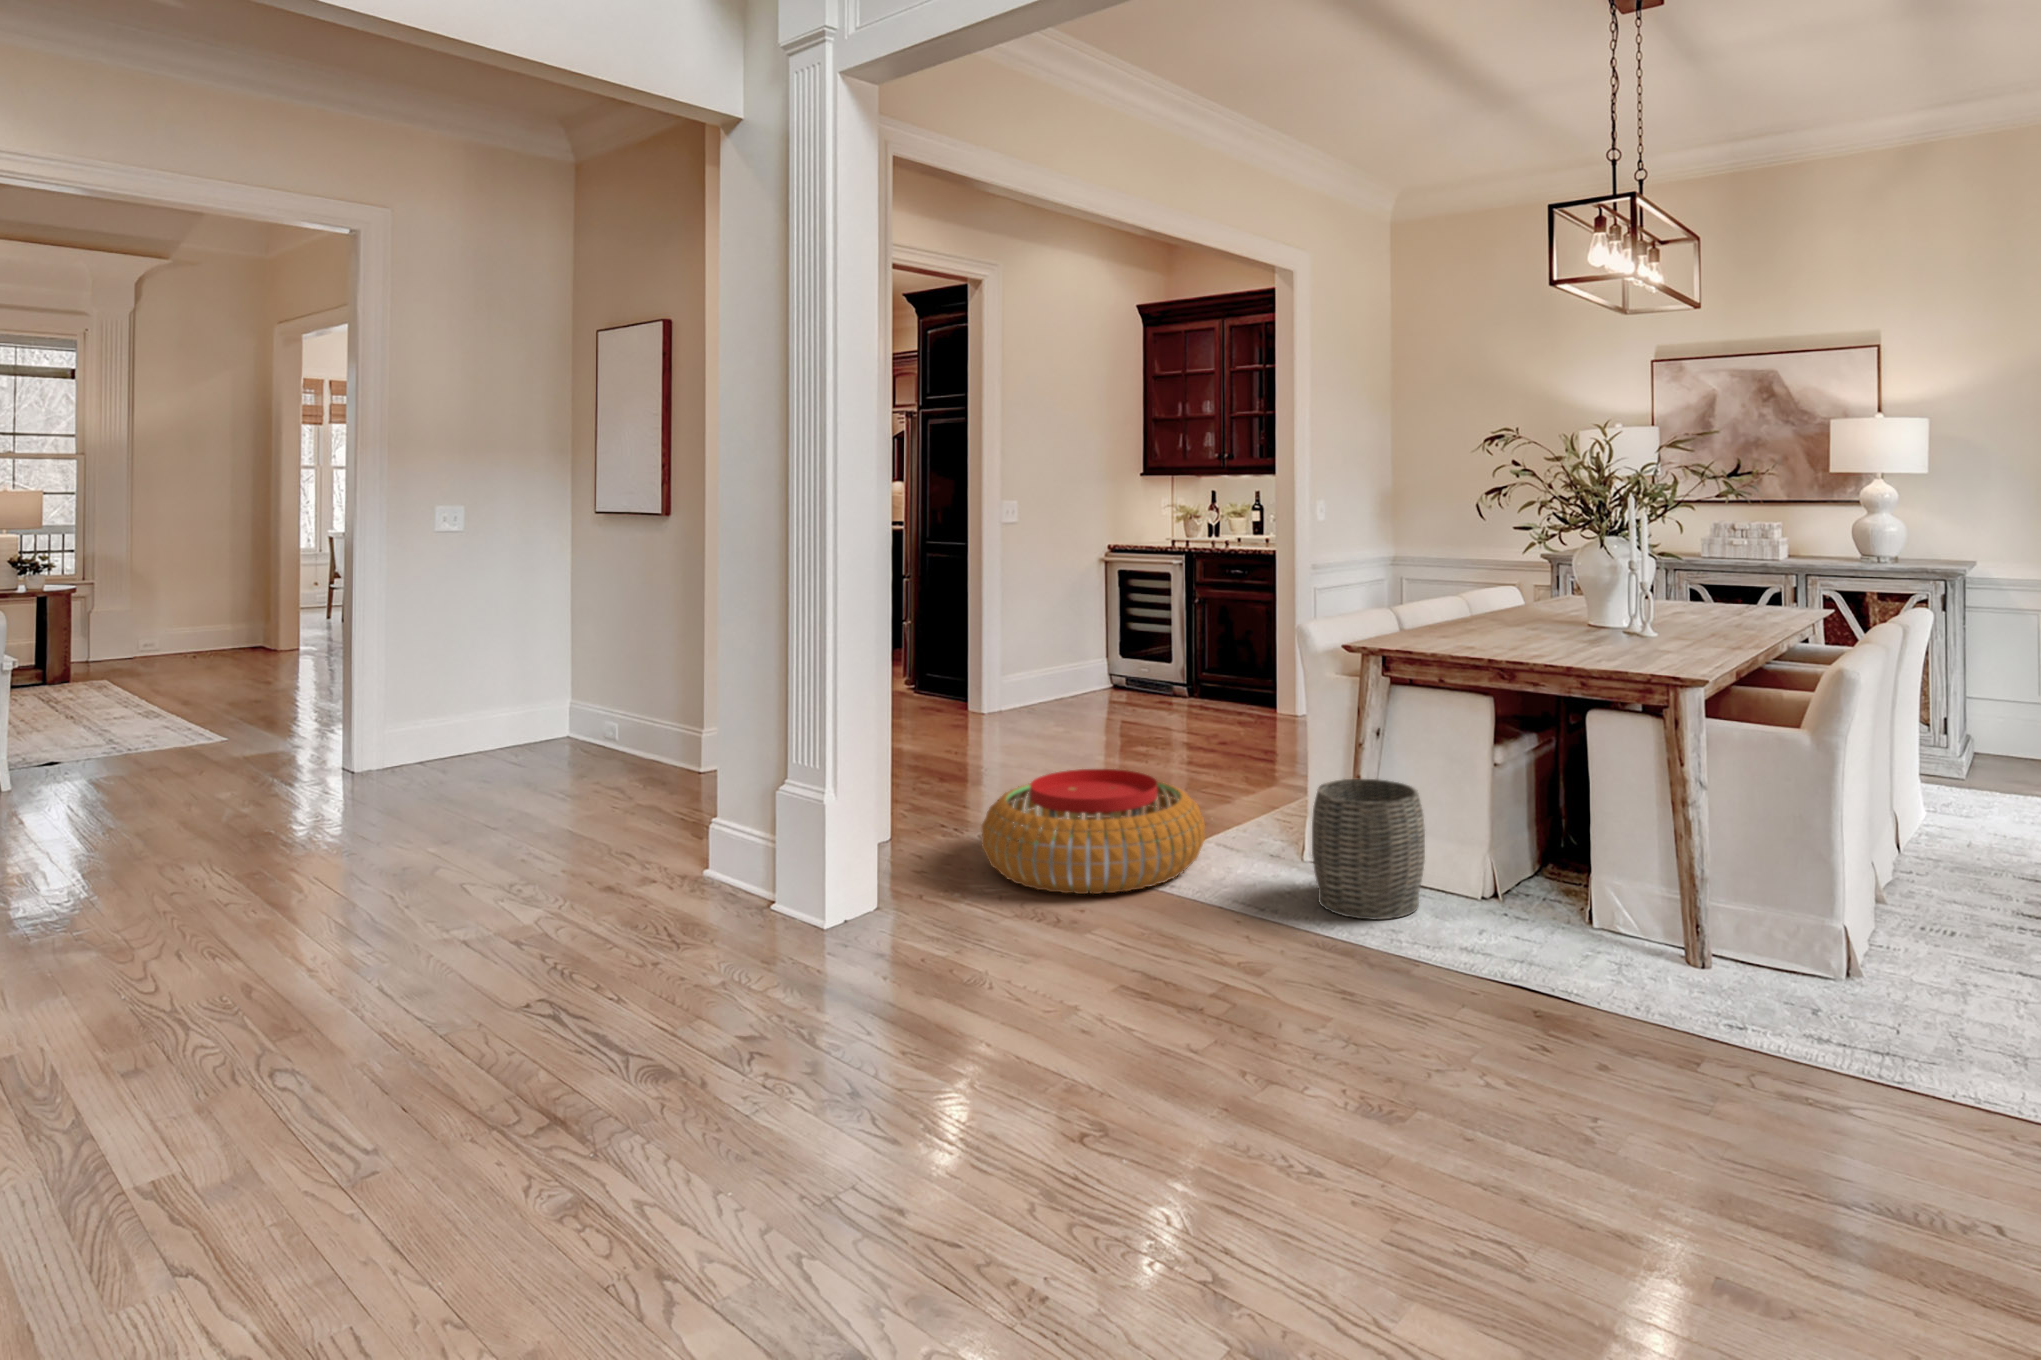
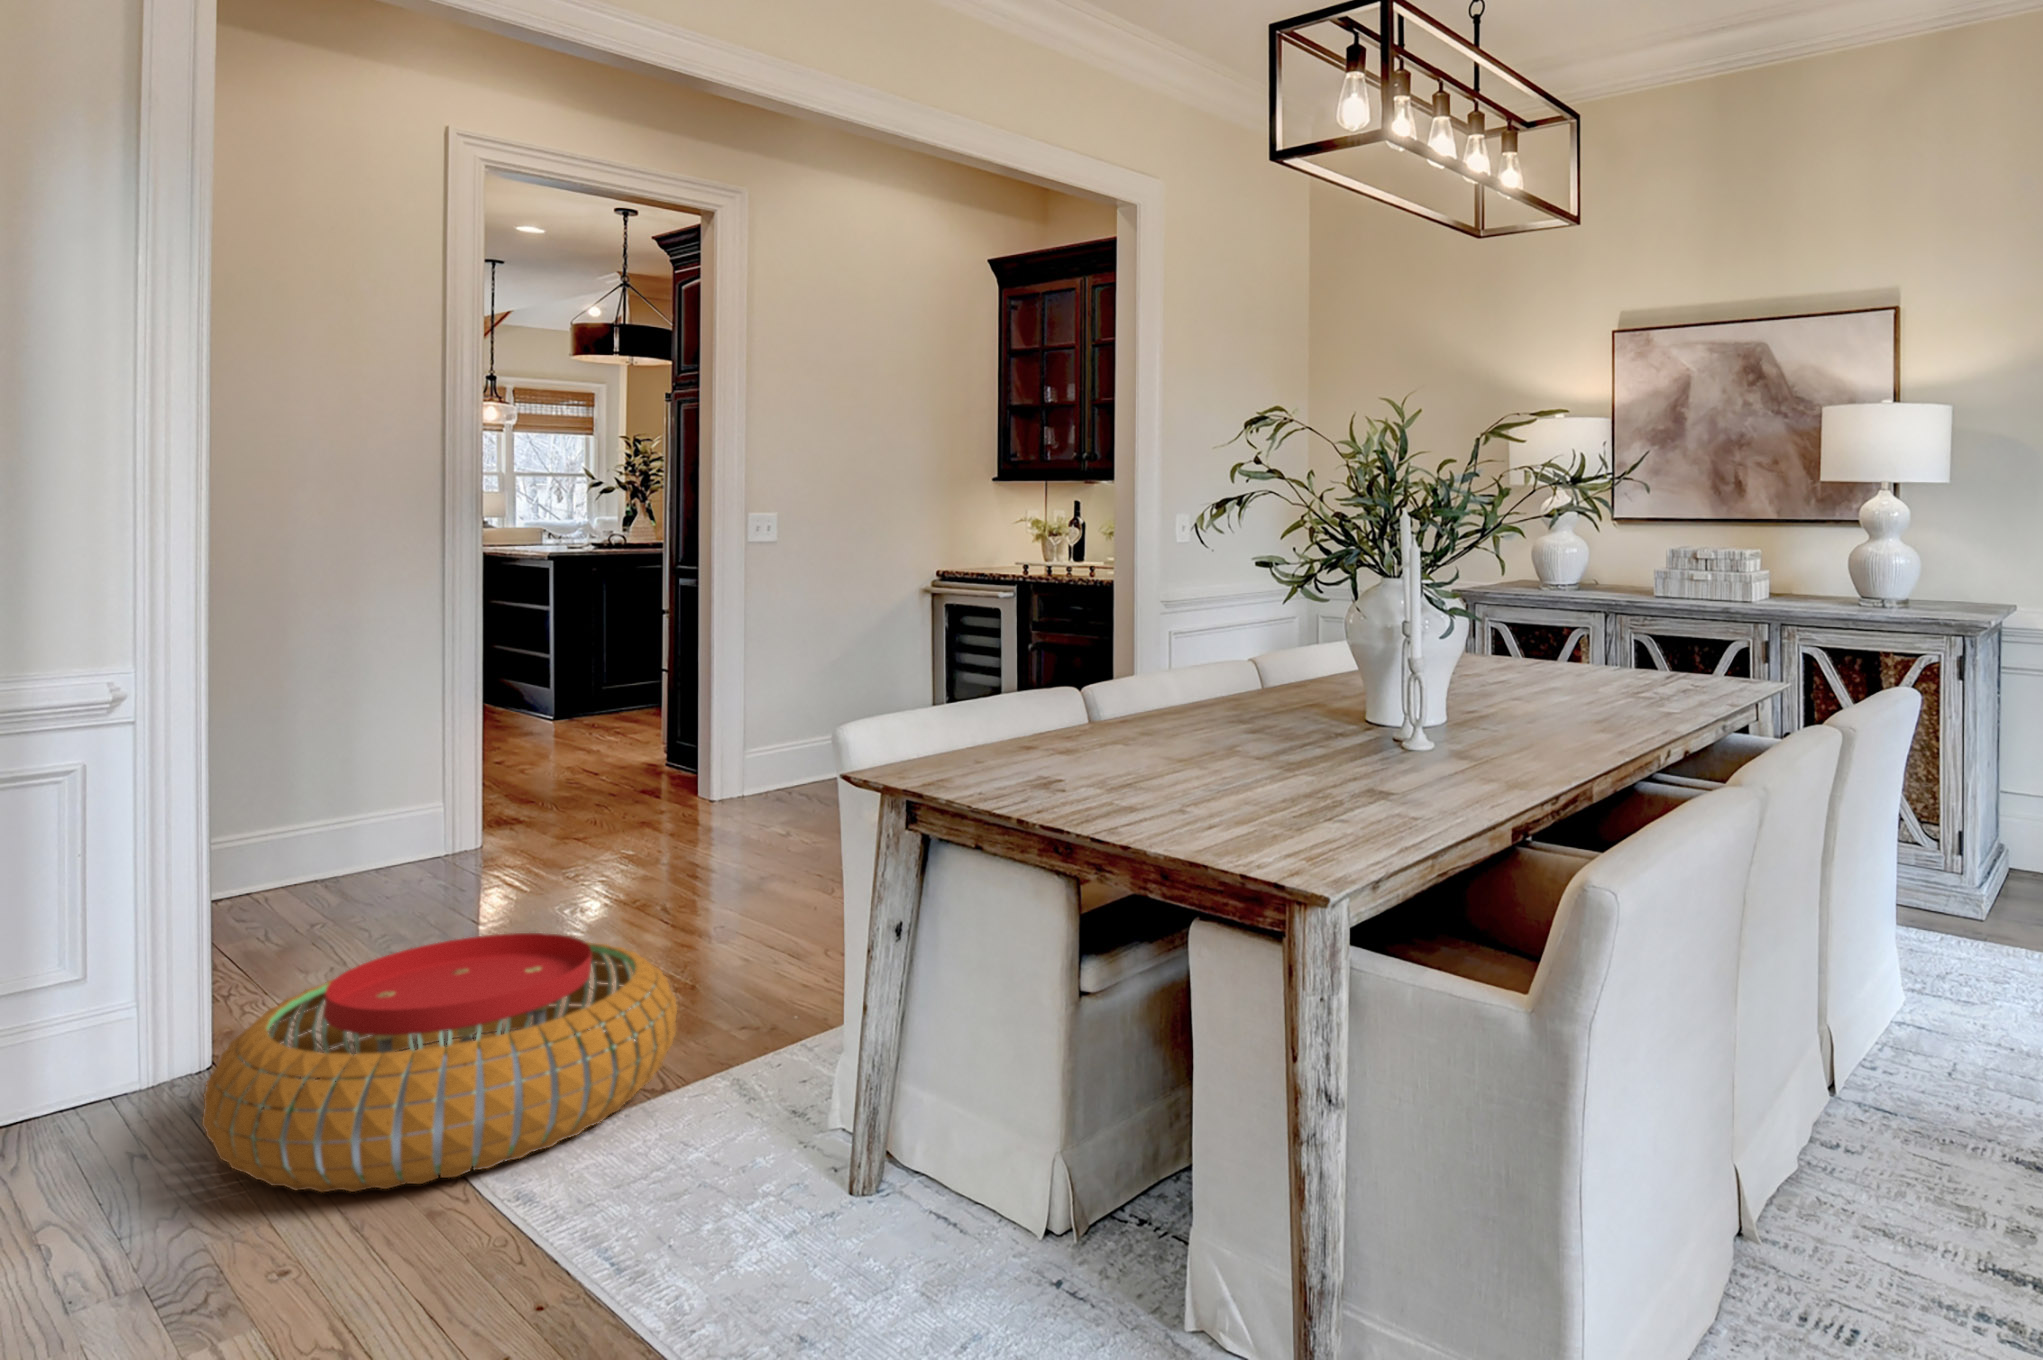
woven basket: present [1312,779,1425,919] -> none [727,975,945,1264]

